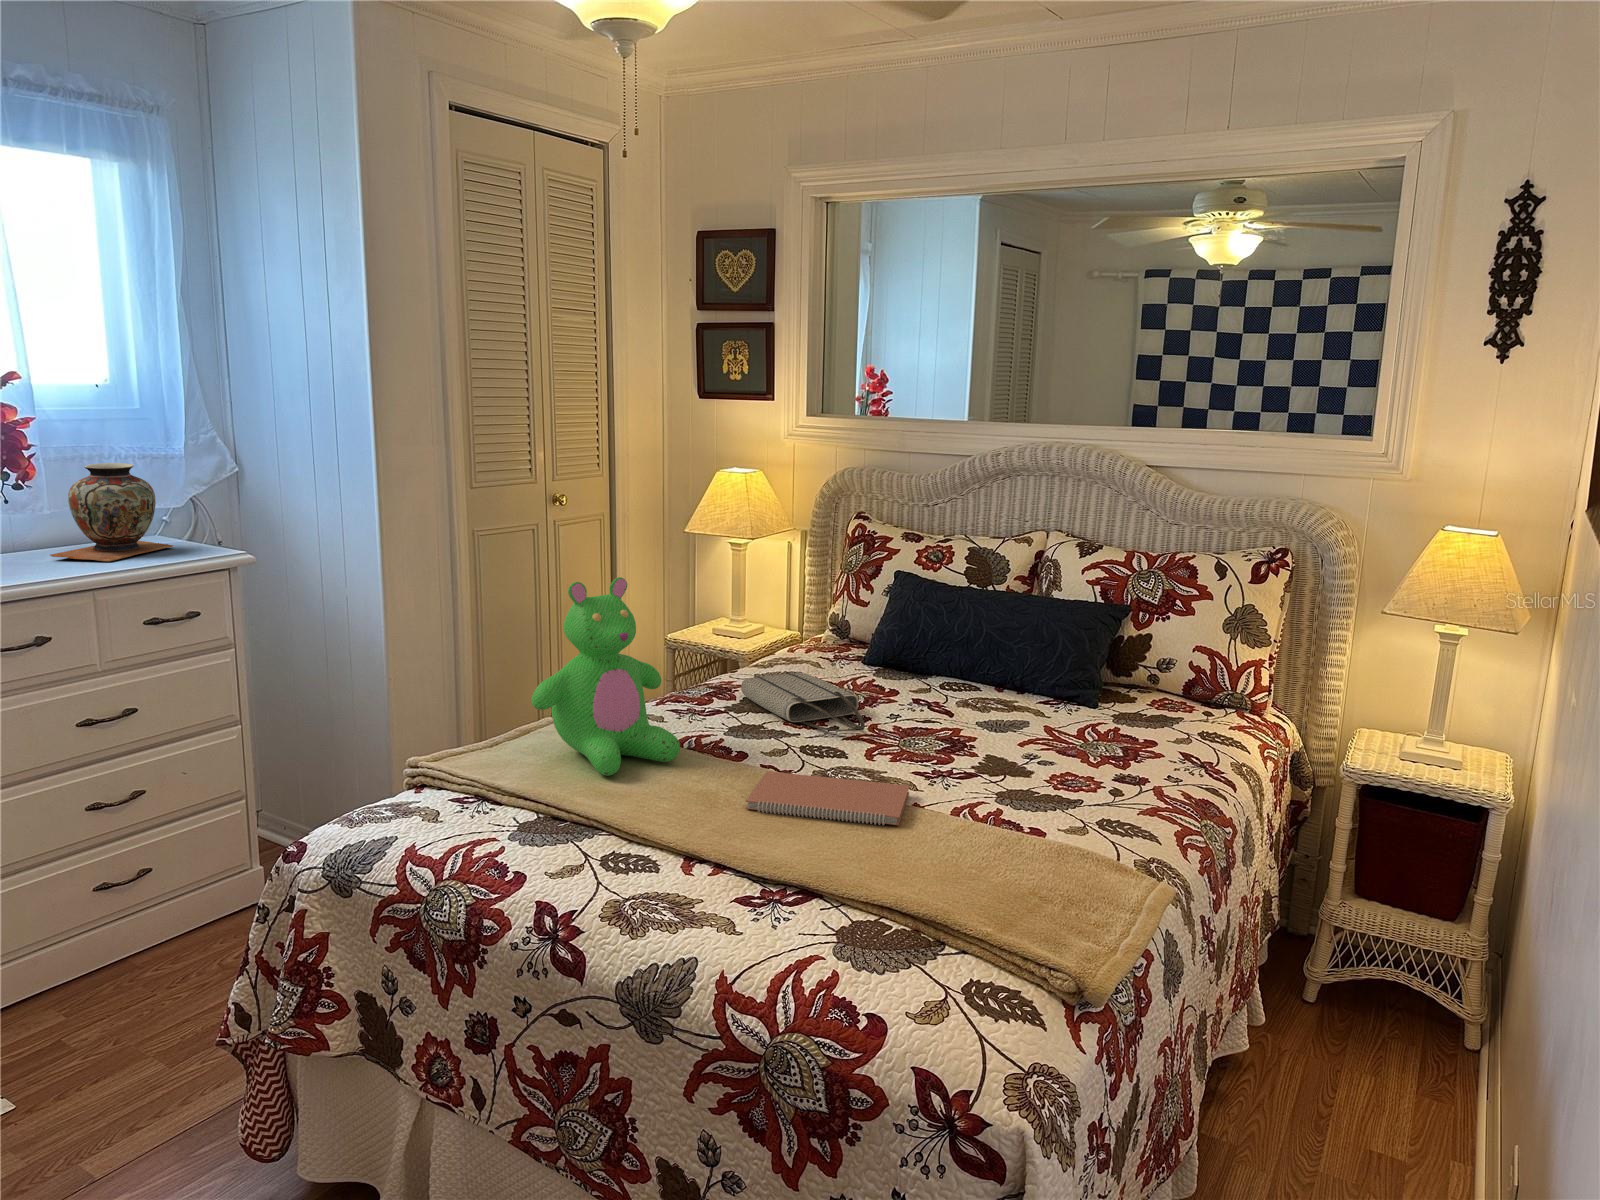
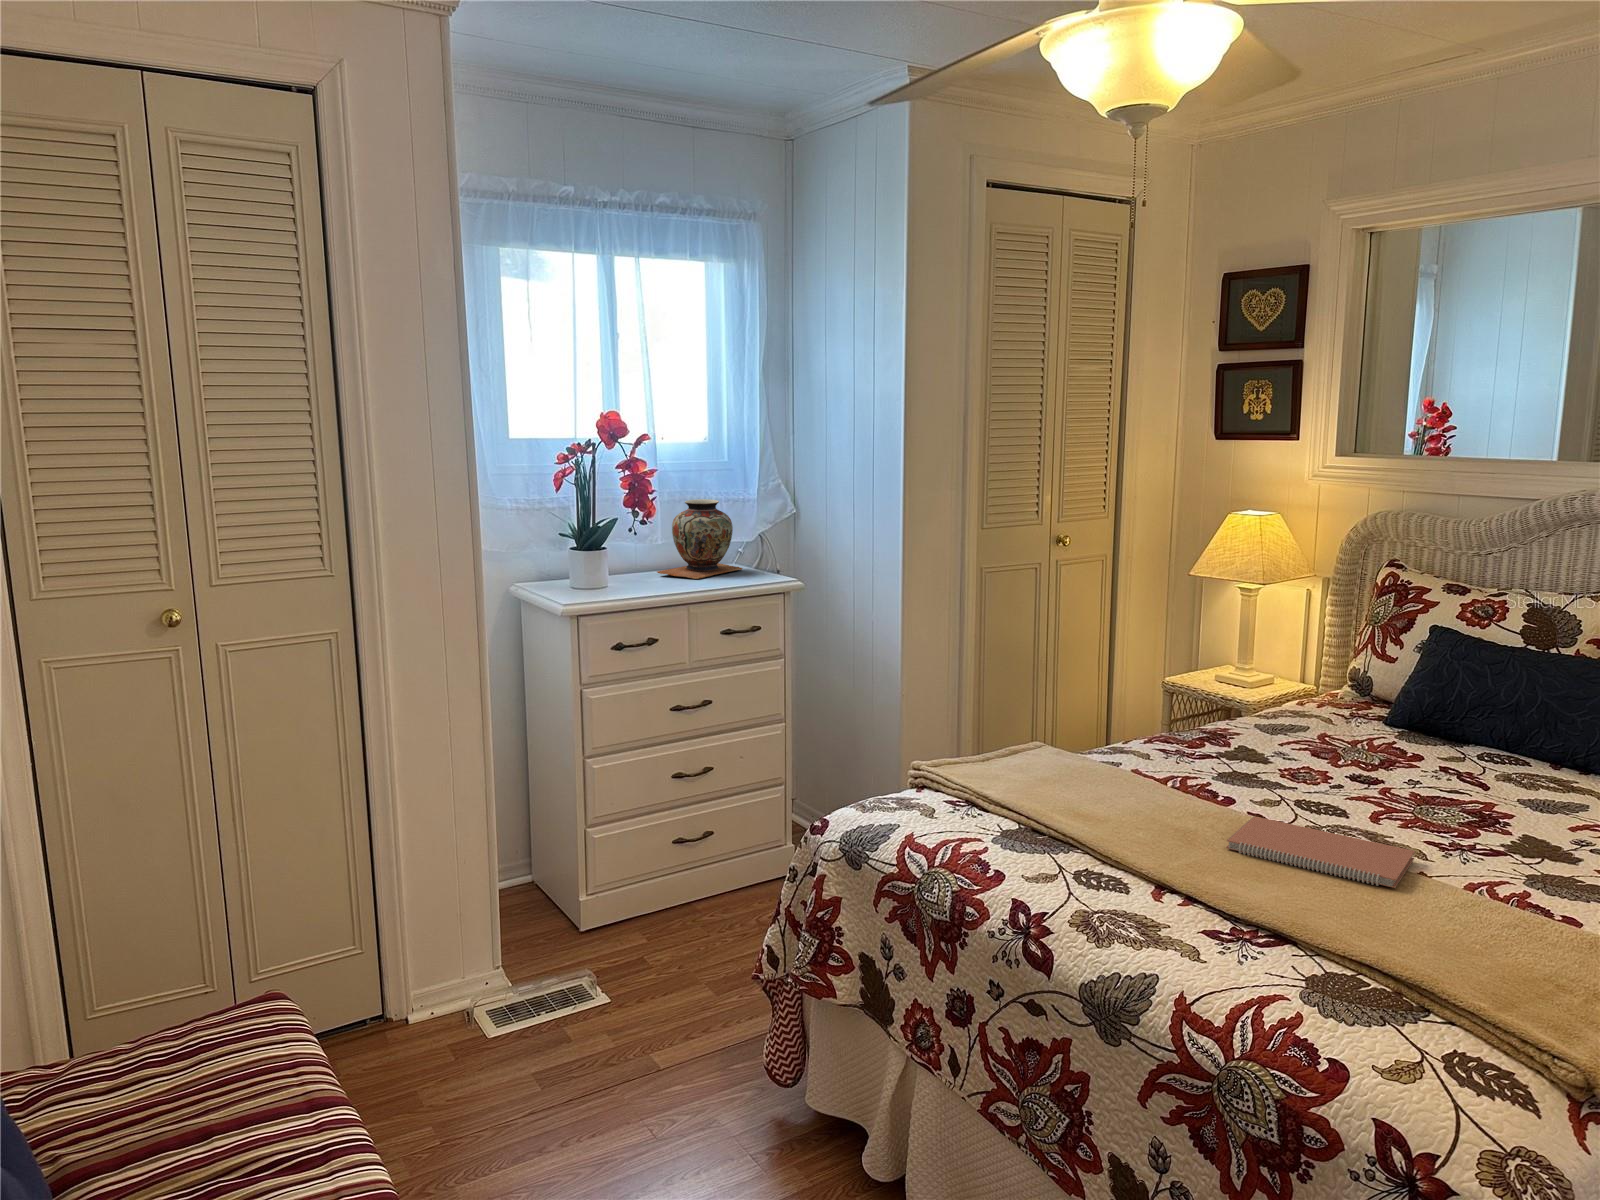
teddy bear: present [532,577,680,776] -> none [1025,614,1166,800]
tote bag: present [741,673,865,731] -> none [1239,724,1372,789]

